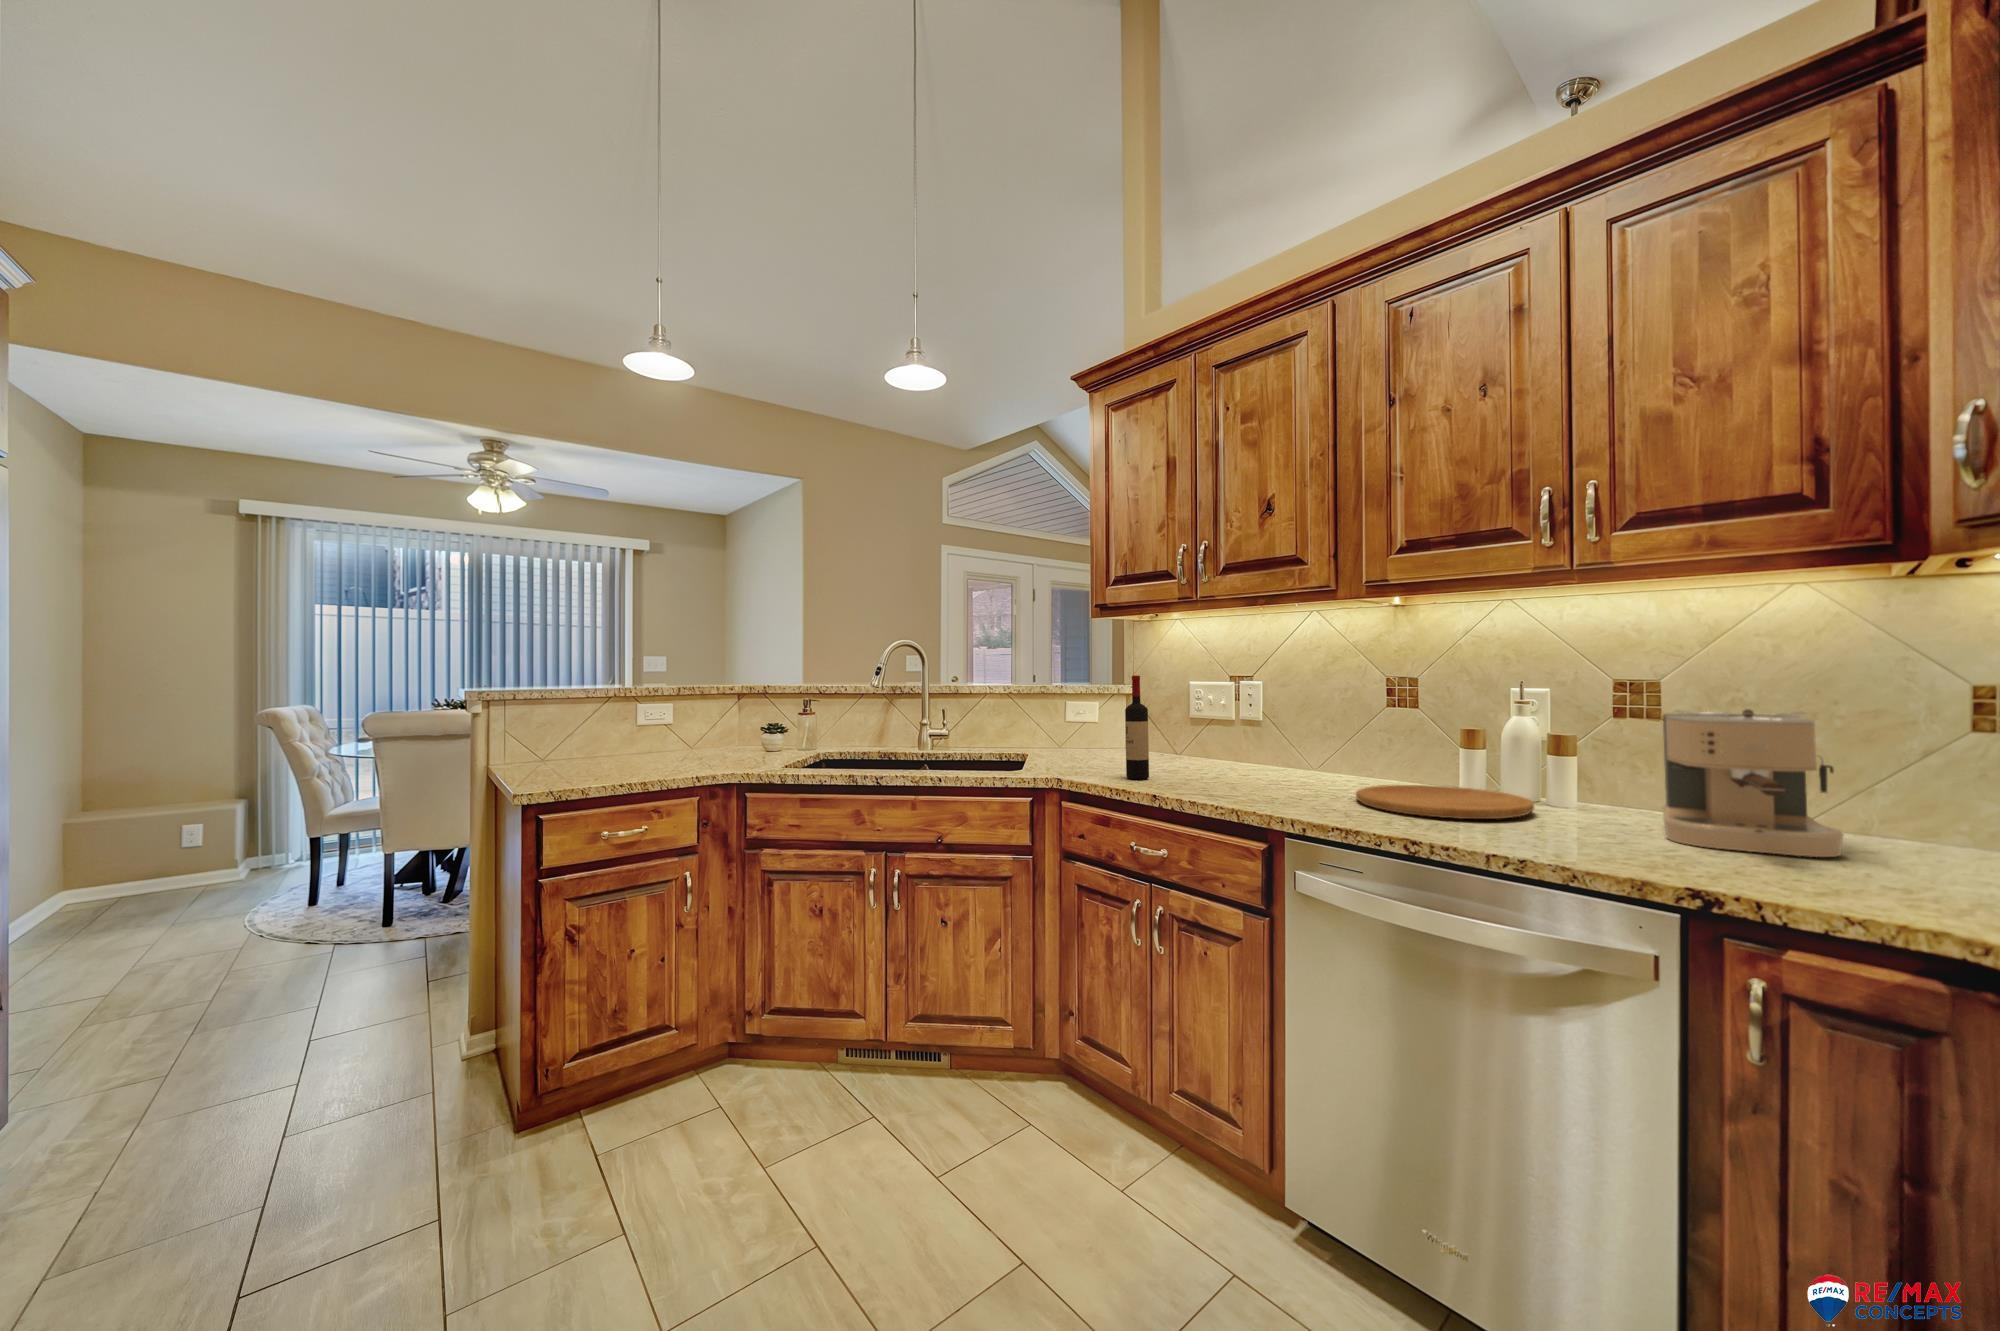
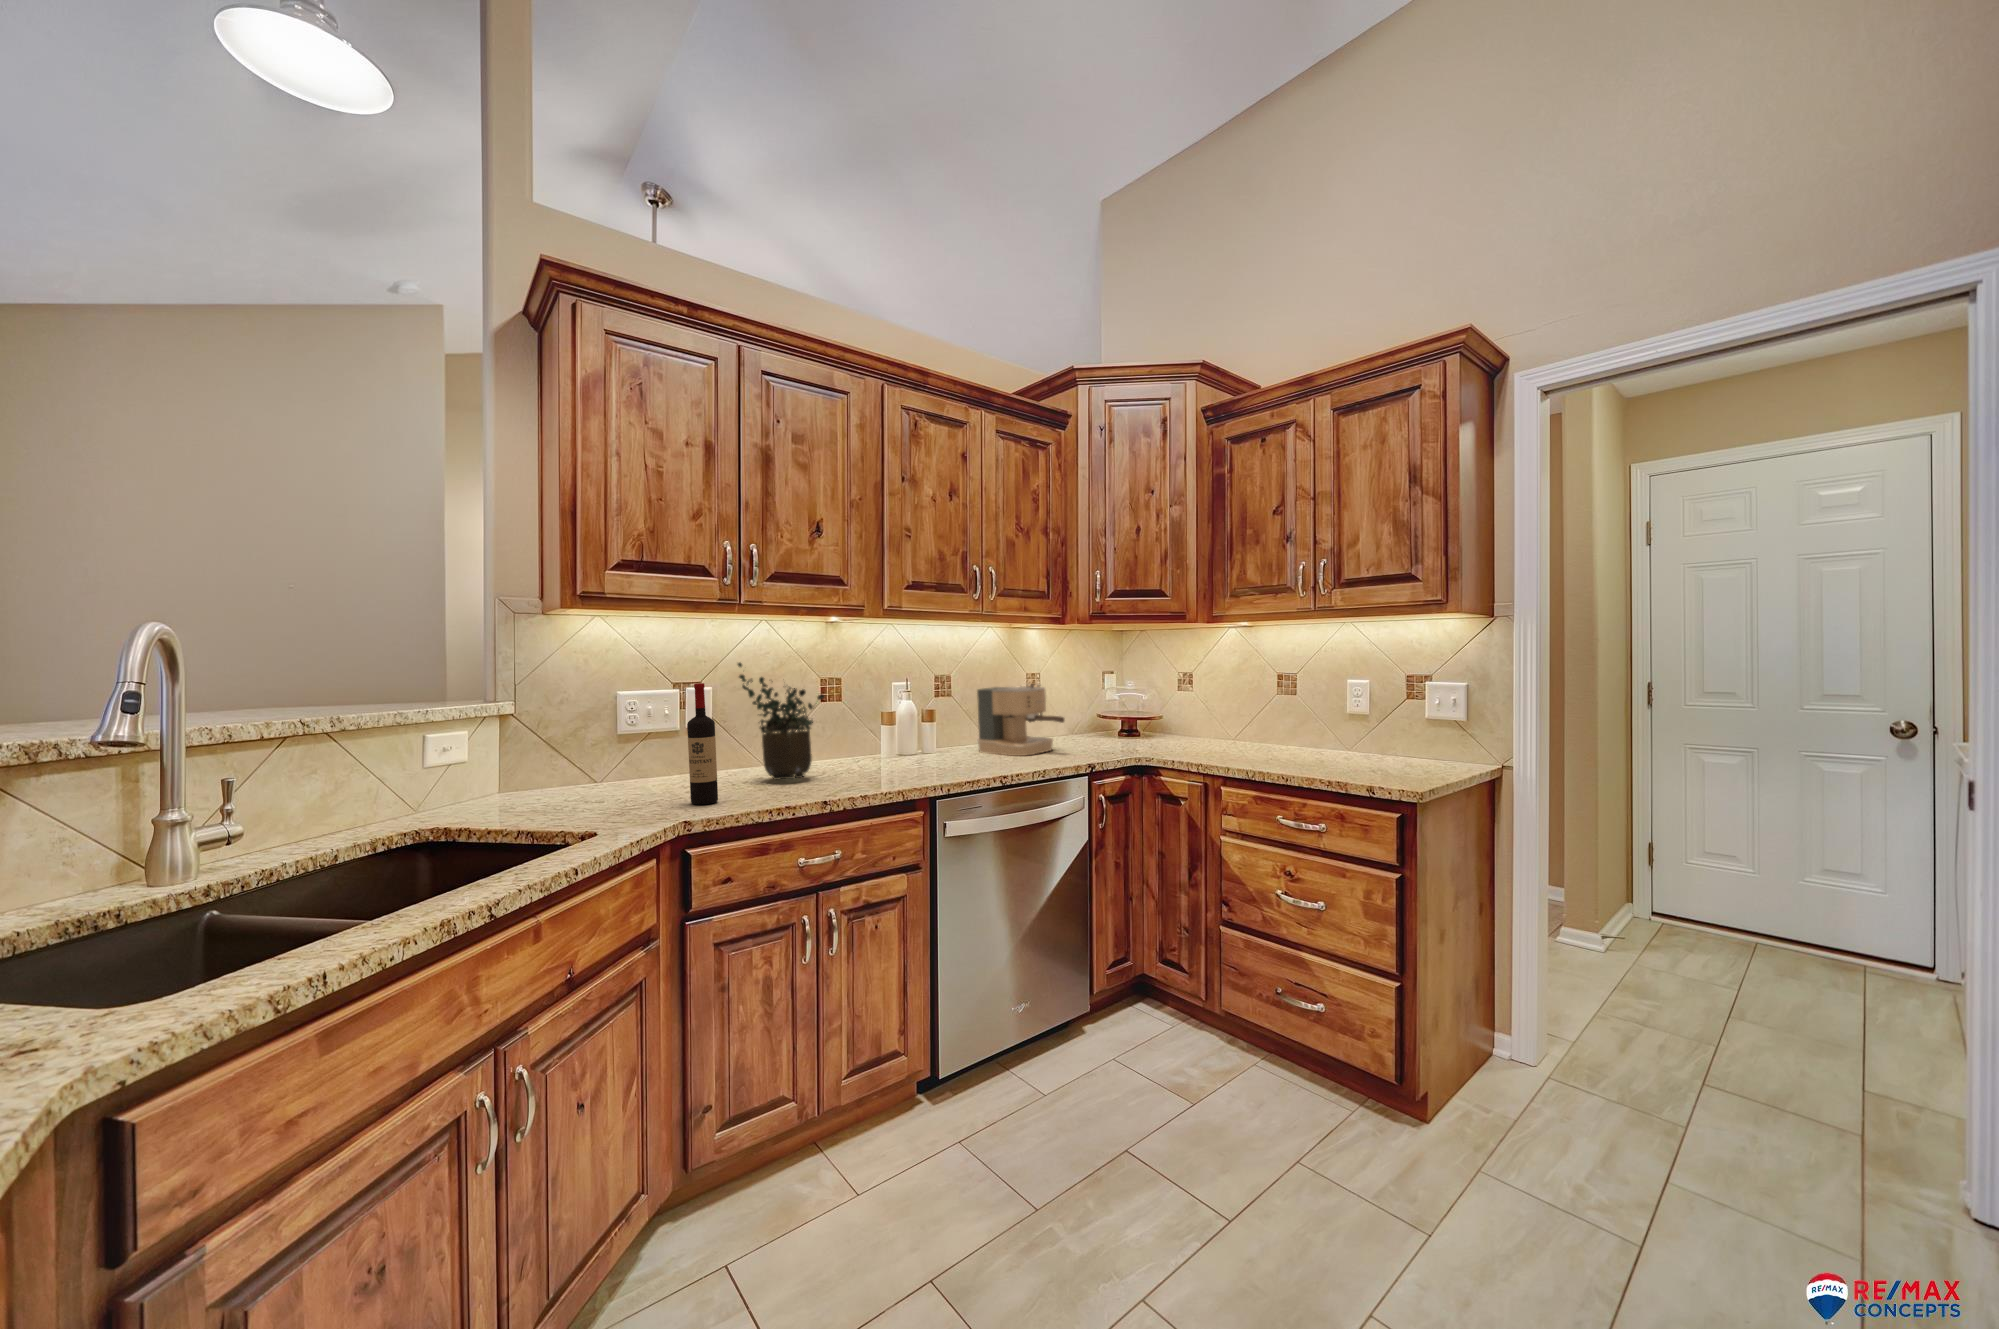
potted plant: none [1240,659,1309,784] -> present [738,663,825,780]
cutting board: present [1356,785,1534,819] -> none [856,751,965,774]

